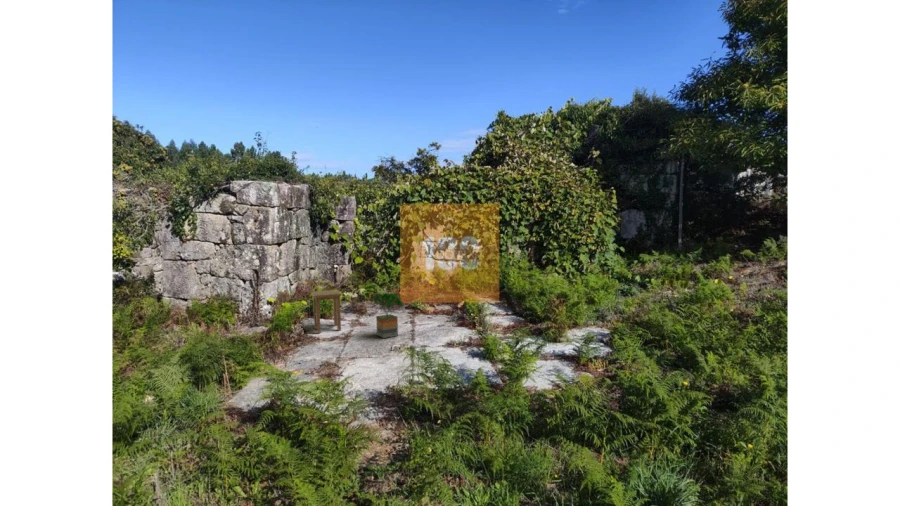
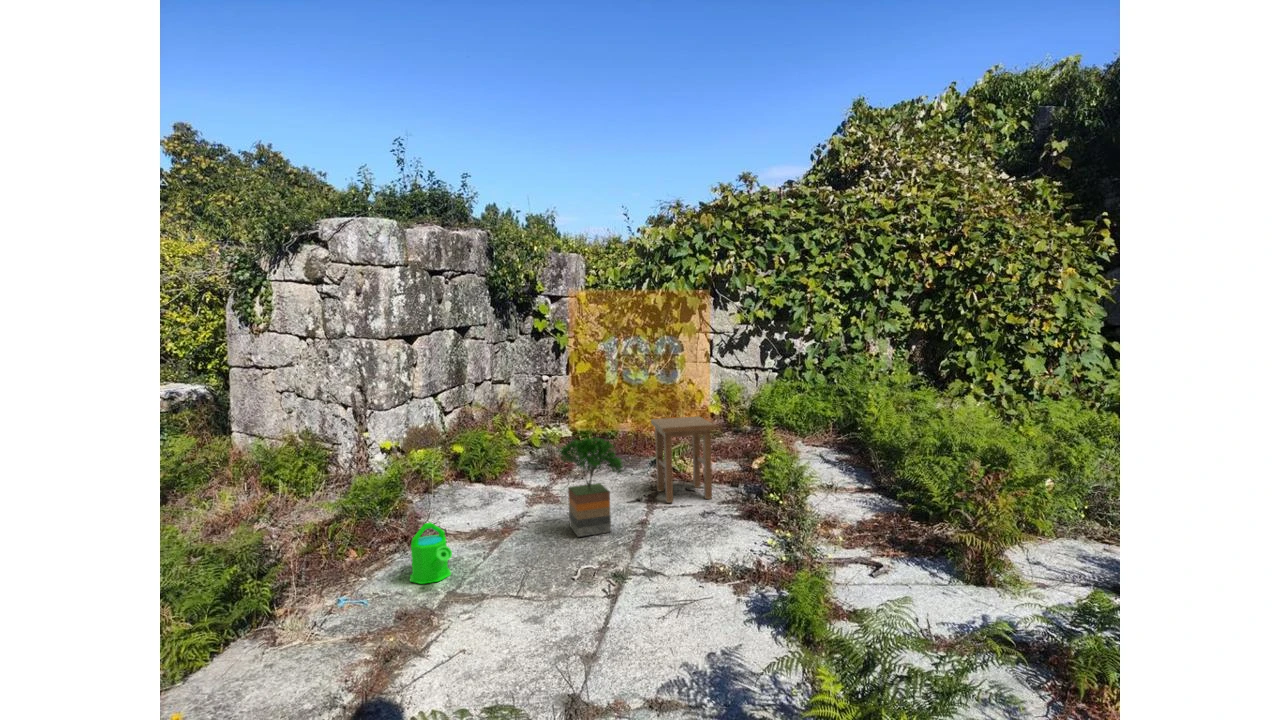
stool: present [311,290,342,333] -> present [651,417,715,503]
watering can: none [311,331,335,358] -> present [410,522,452,584]

